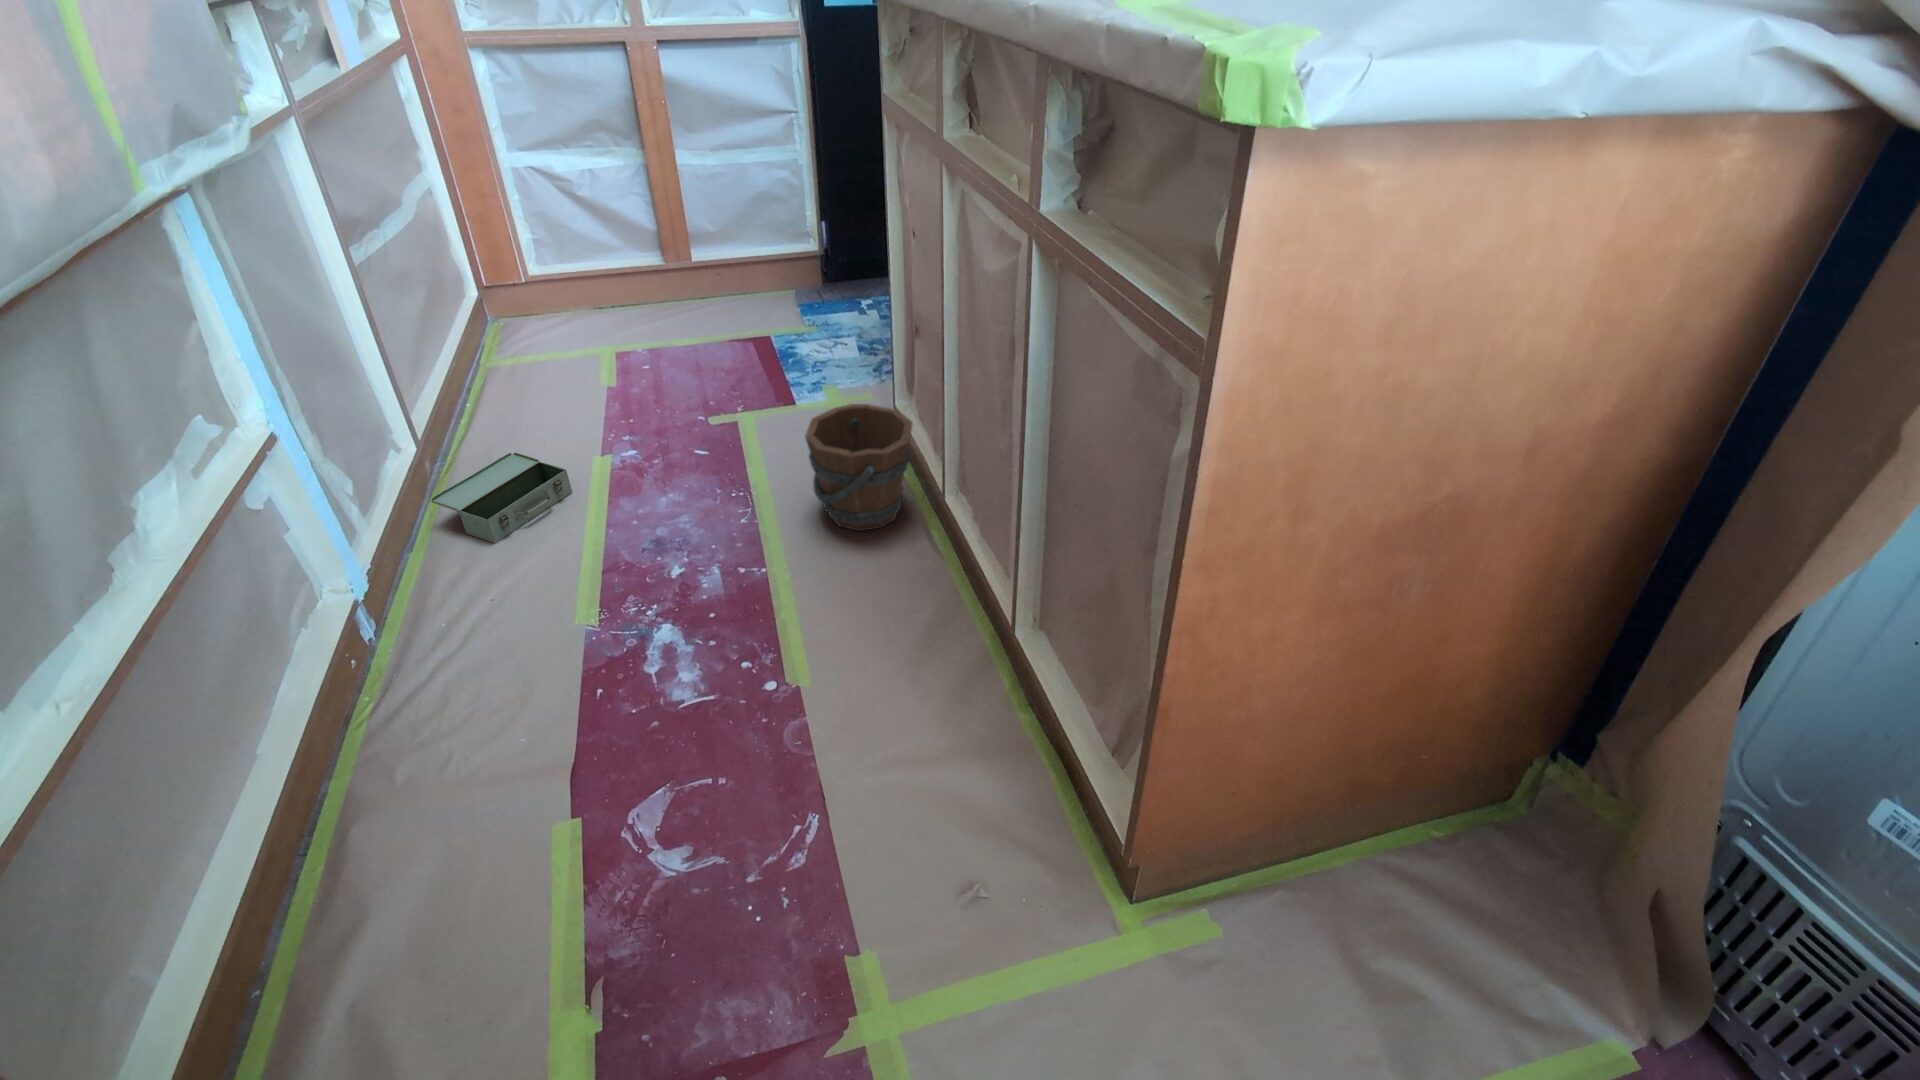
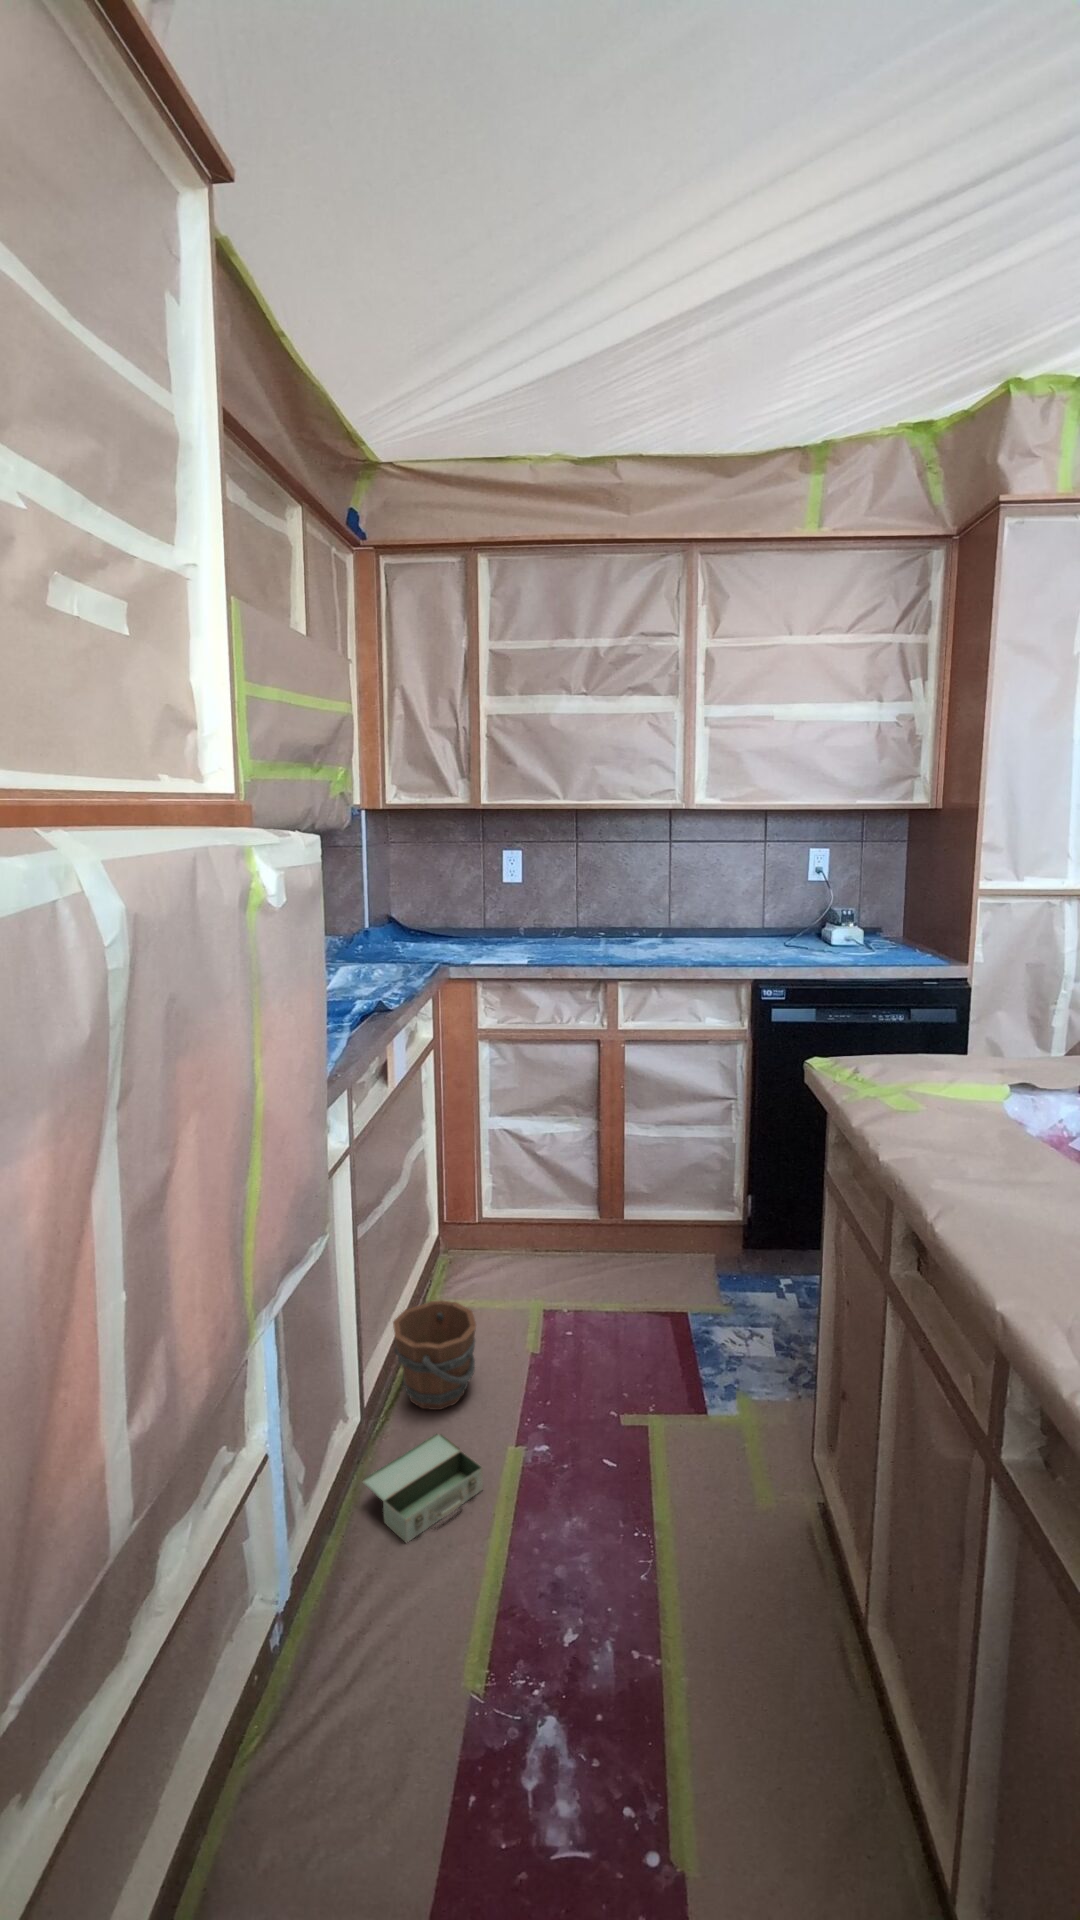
bucket: present [805,404,912,531] -> present [393,1300,476,1410]

